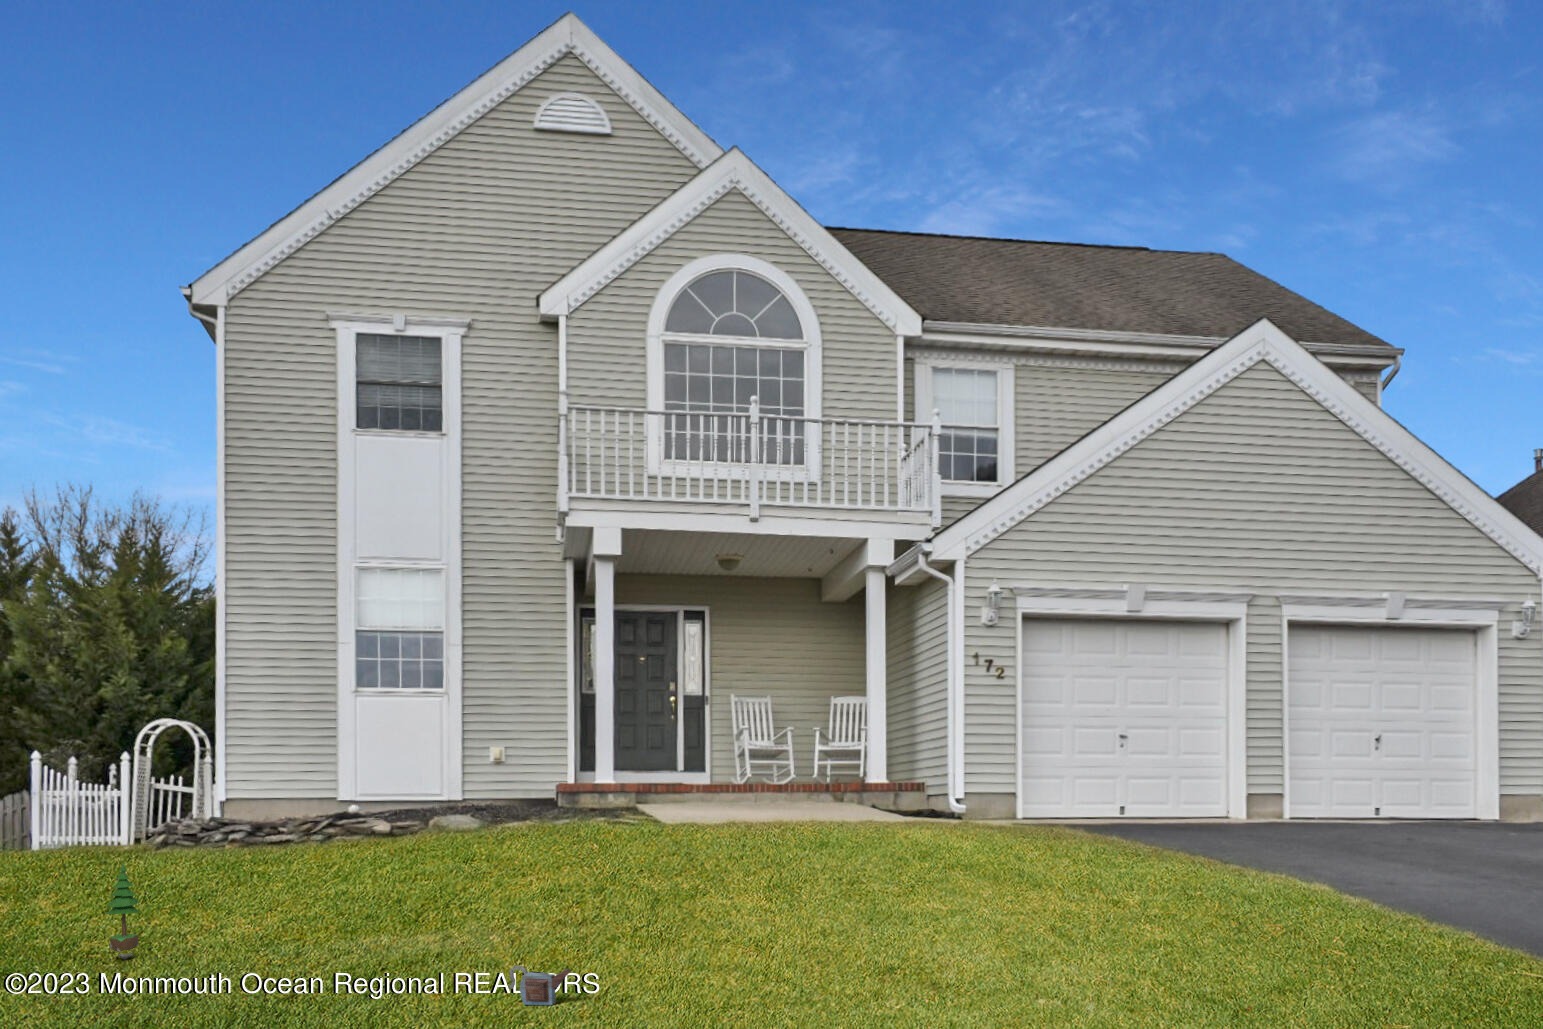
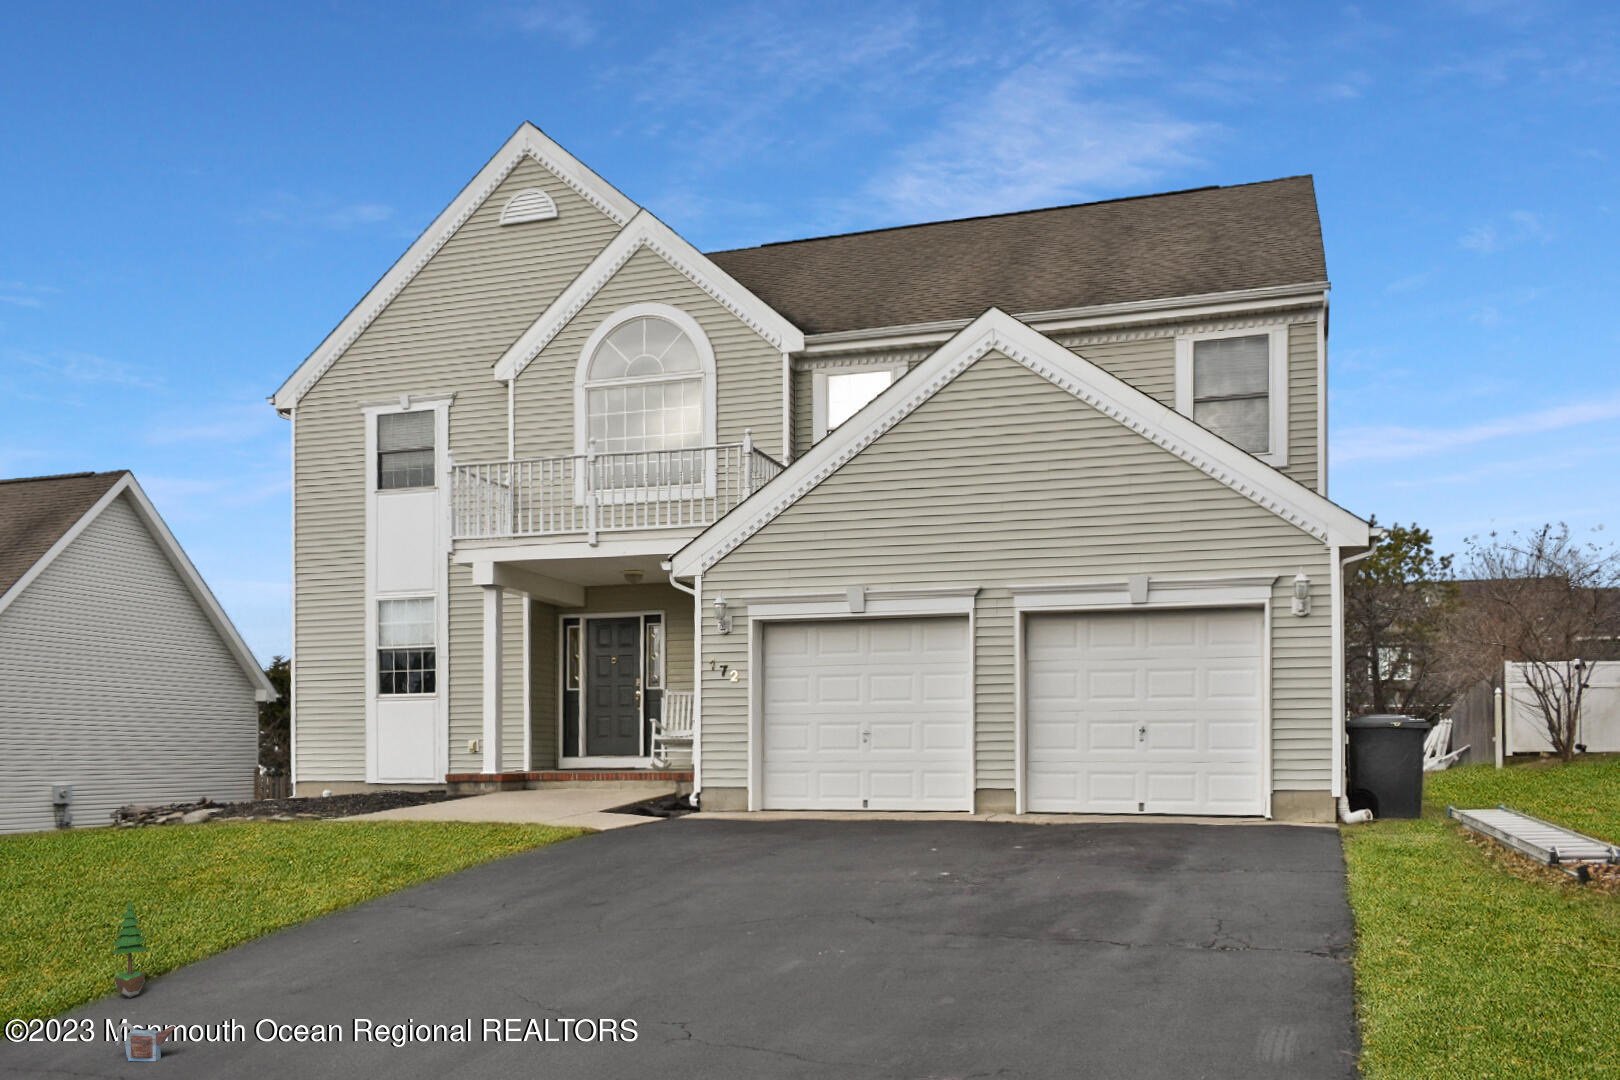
watering can: present [510,966,572,1005] -> present [116,1023,176,1061]

